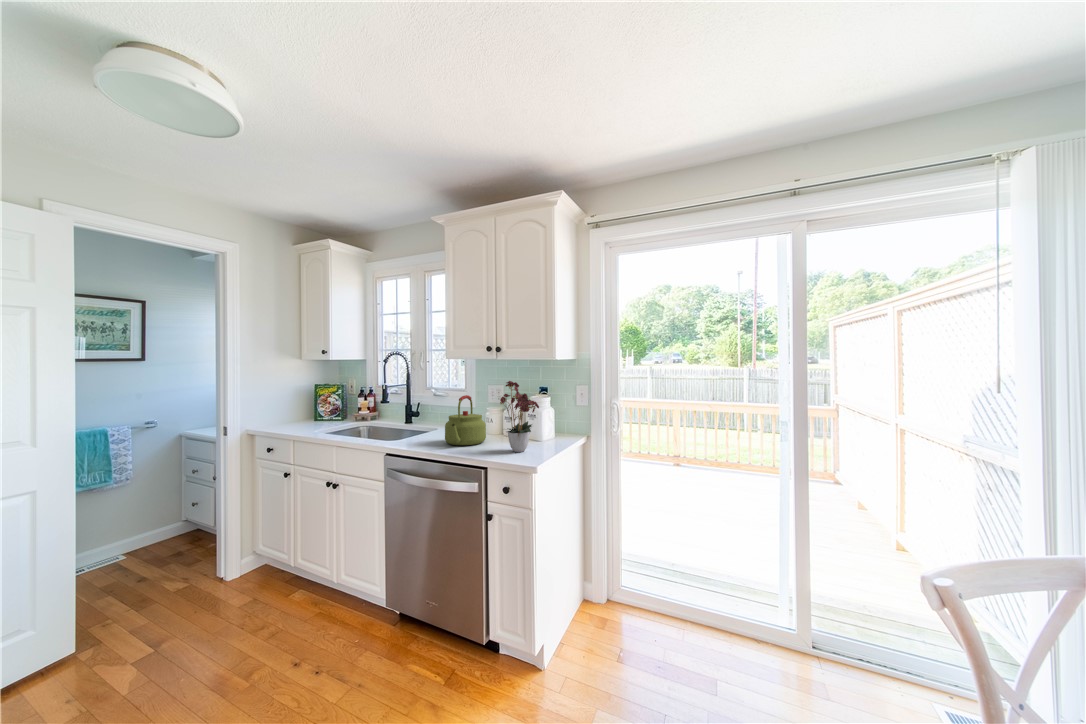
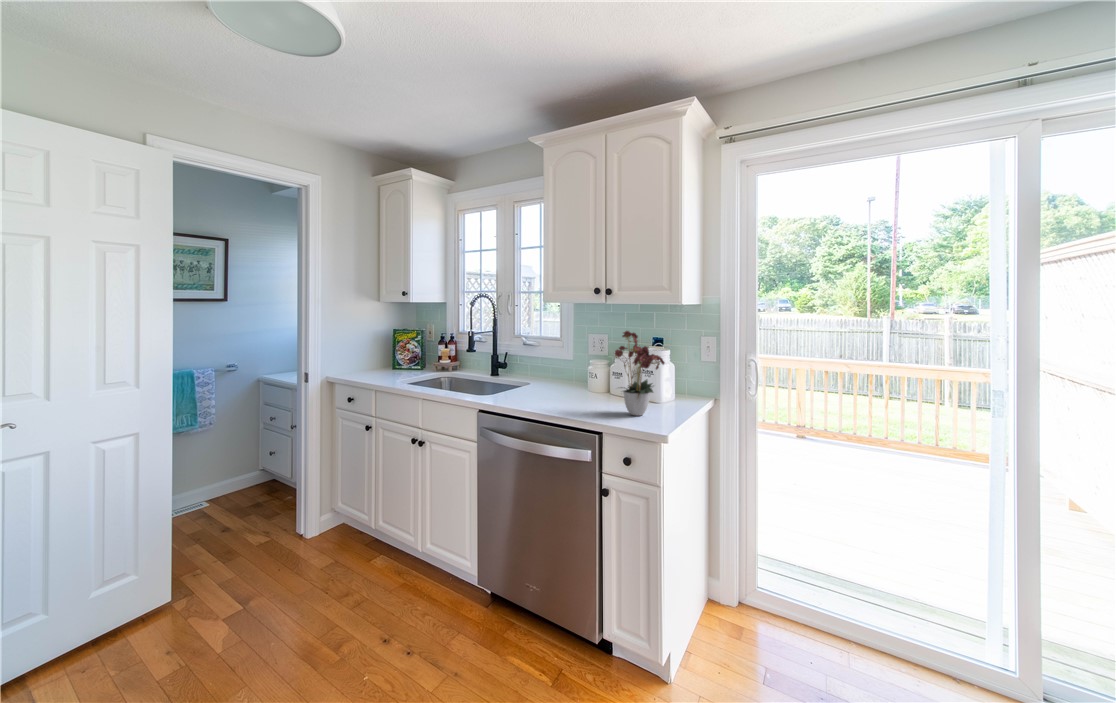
kettle: present [445,395,486,445] -> none [545,346,592,404]

